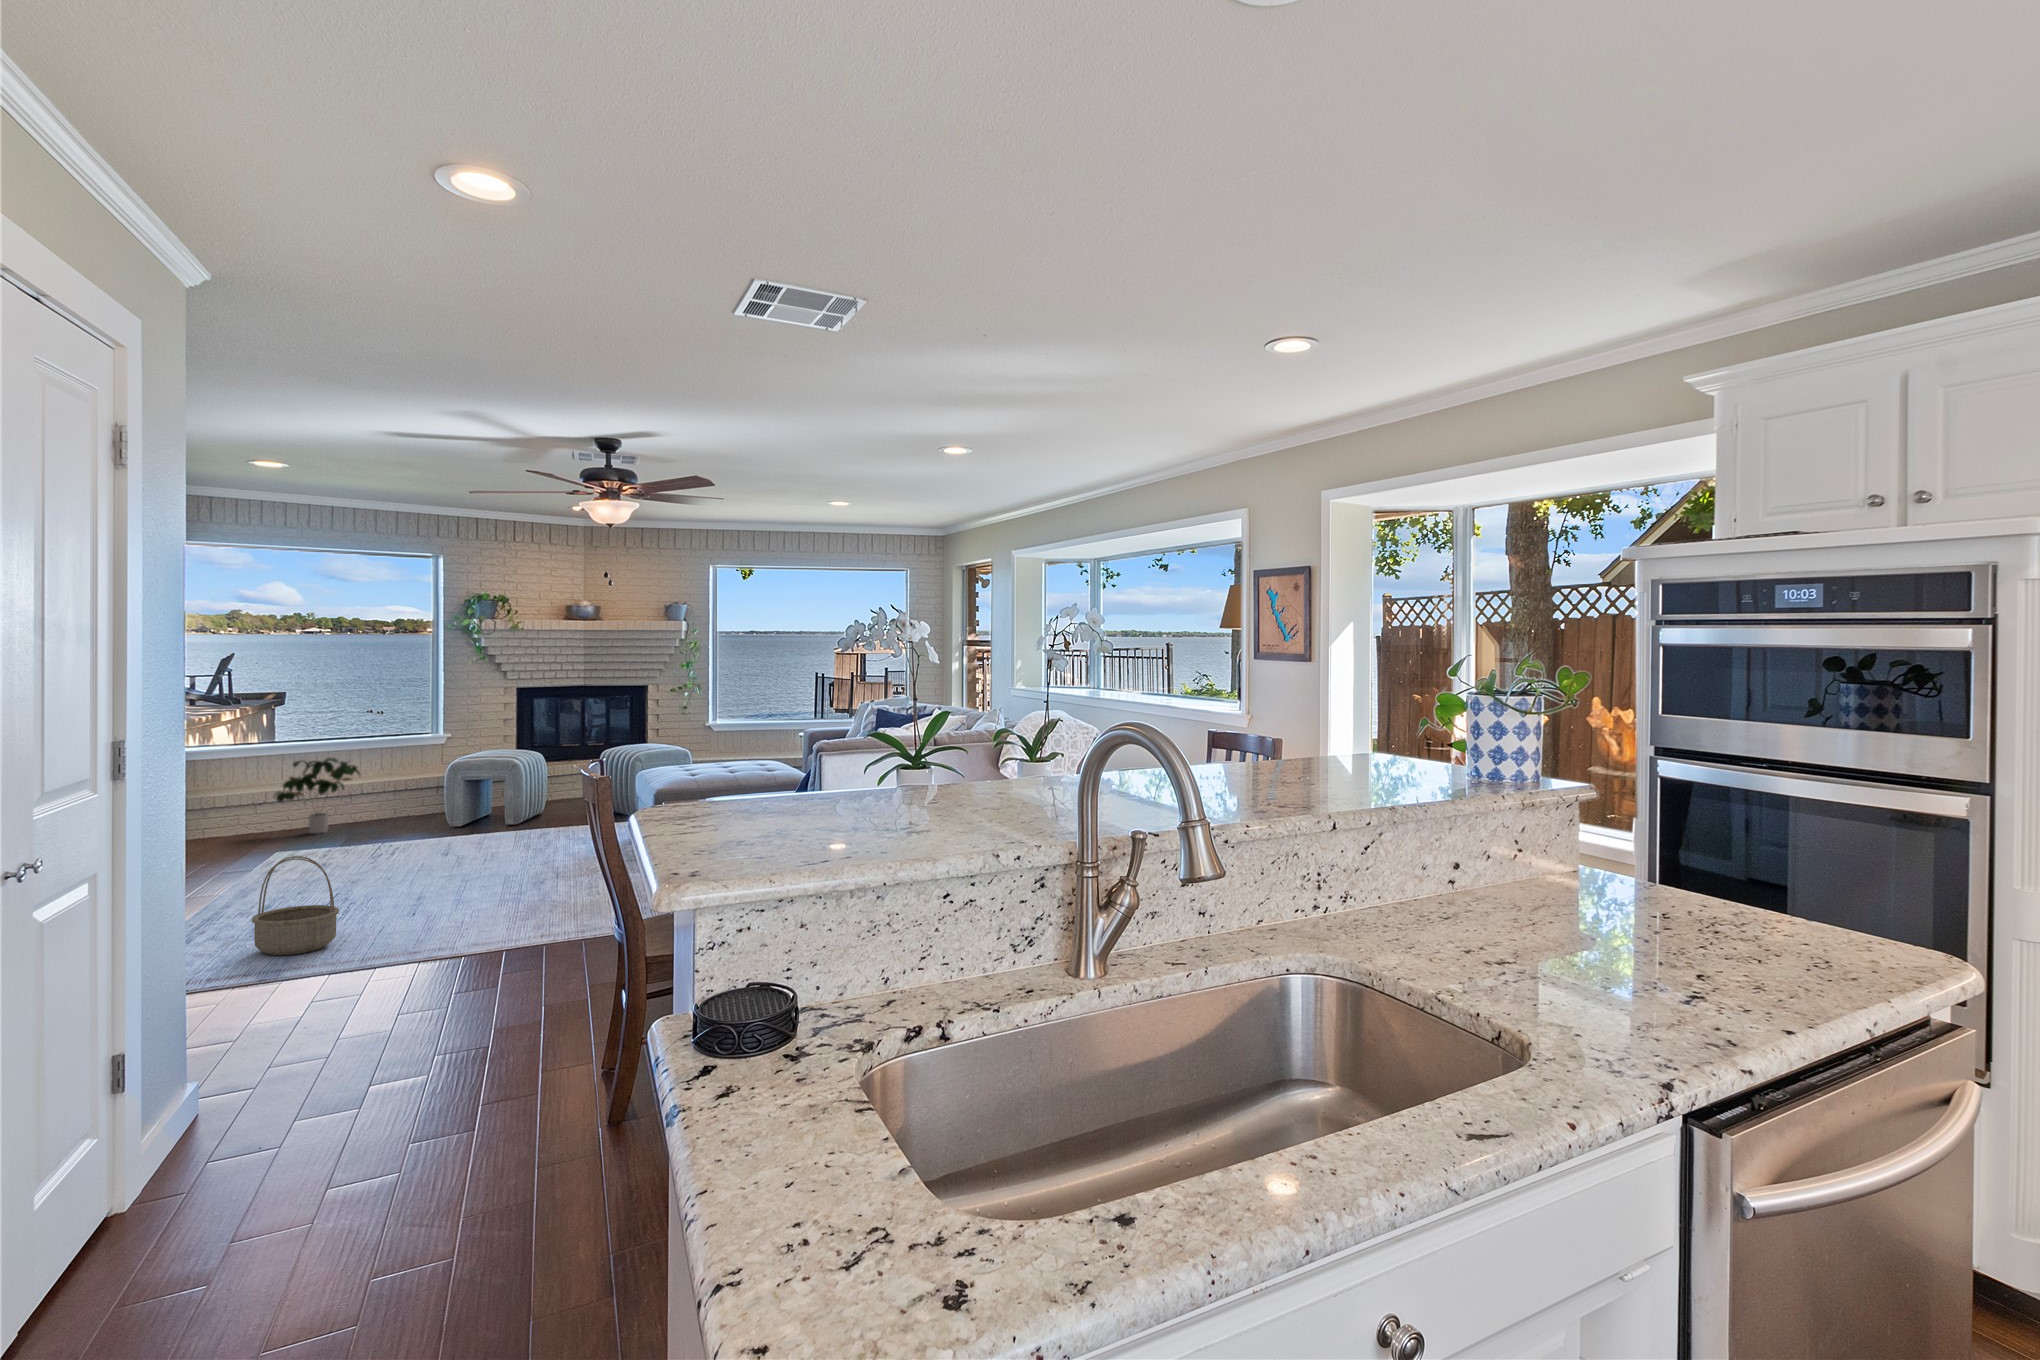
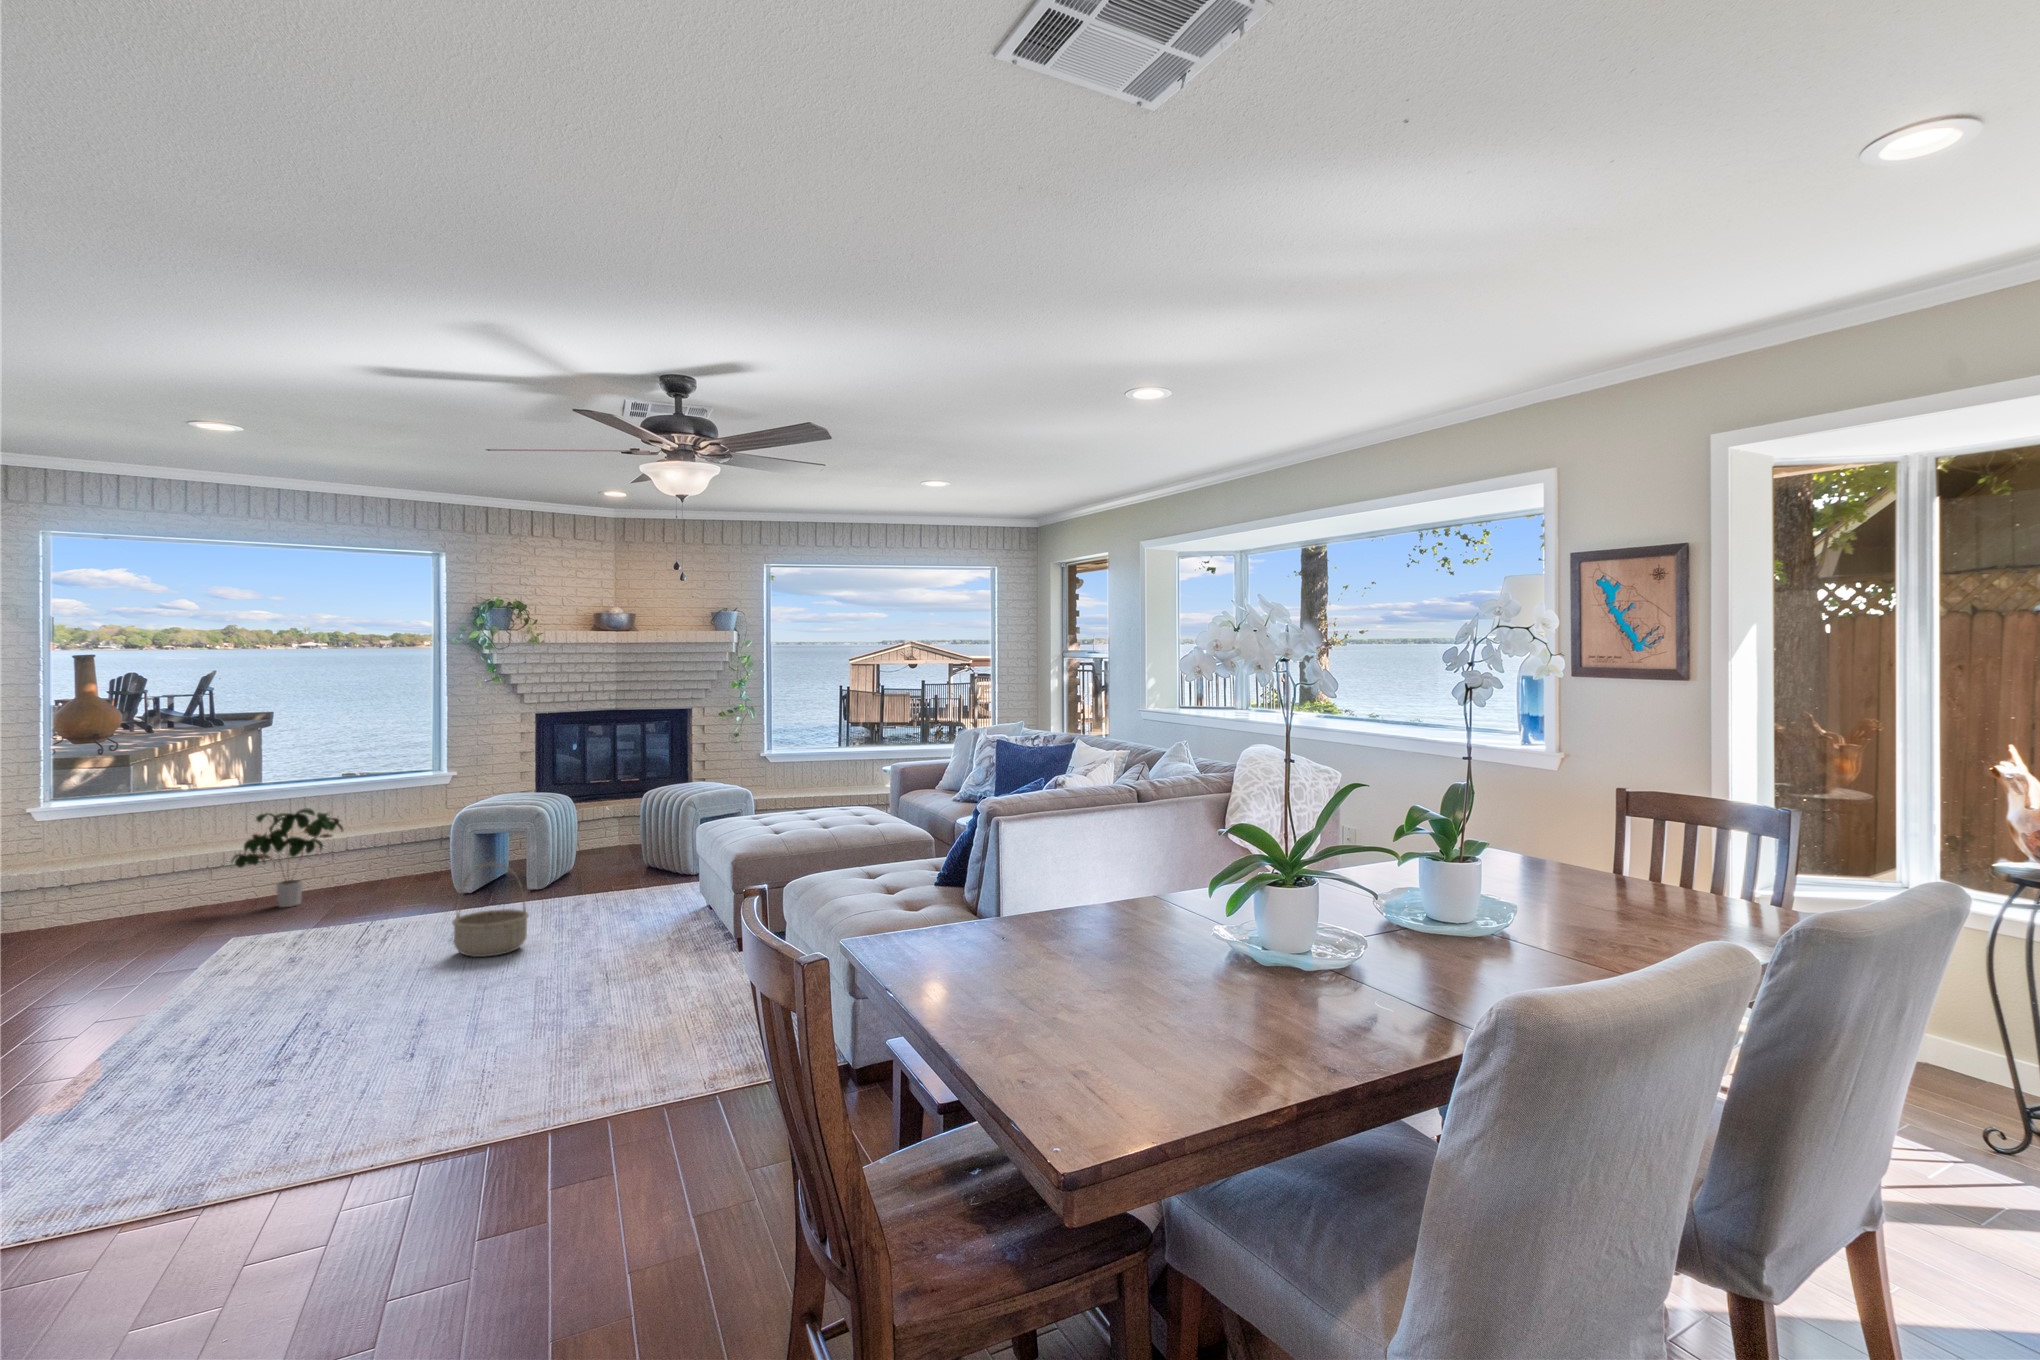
basket: present [252,856,339,955] -> present [452,863,529,957]

